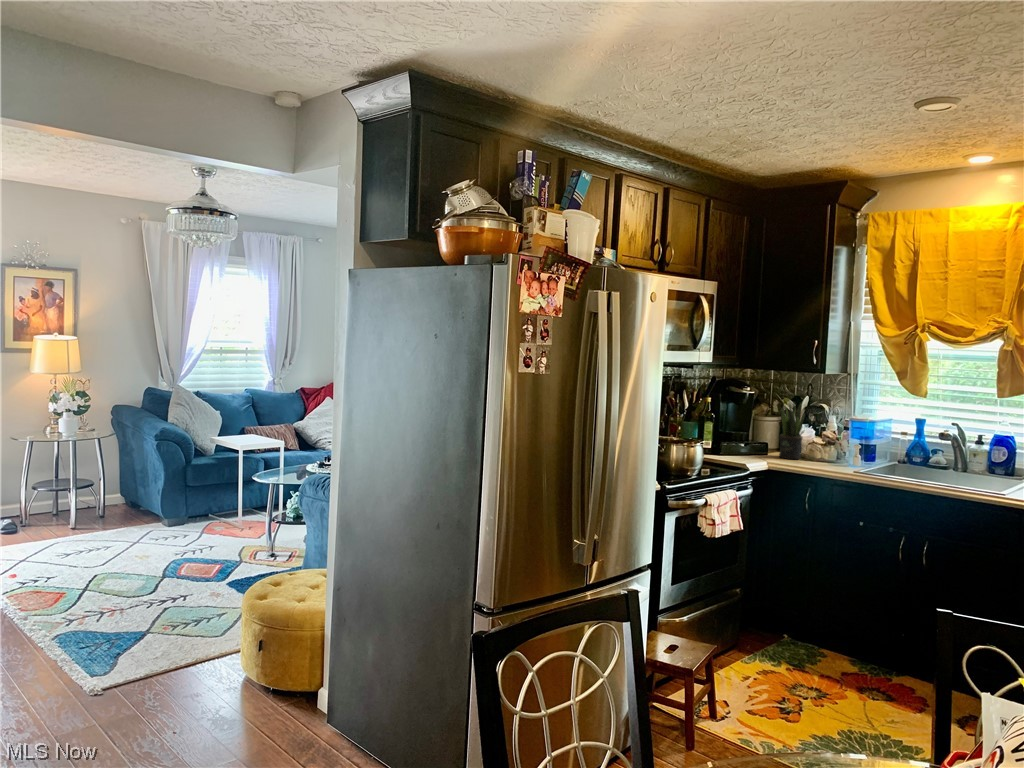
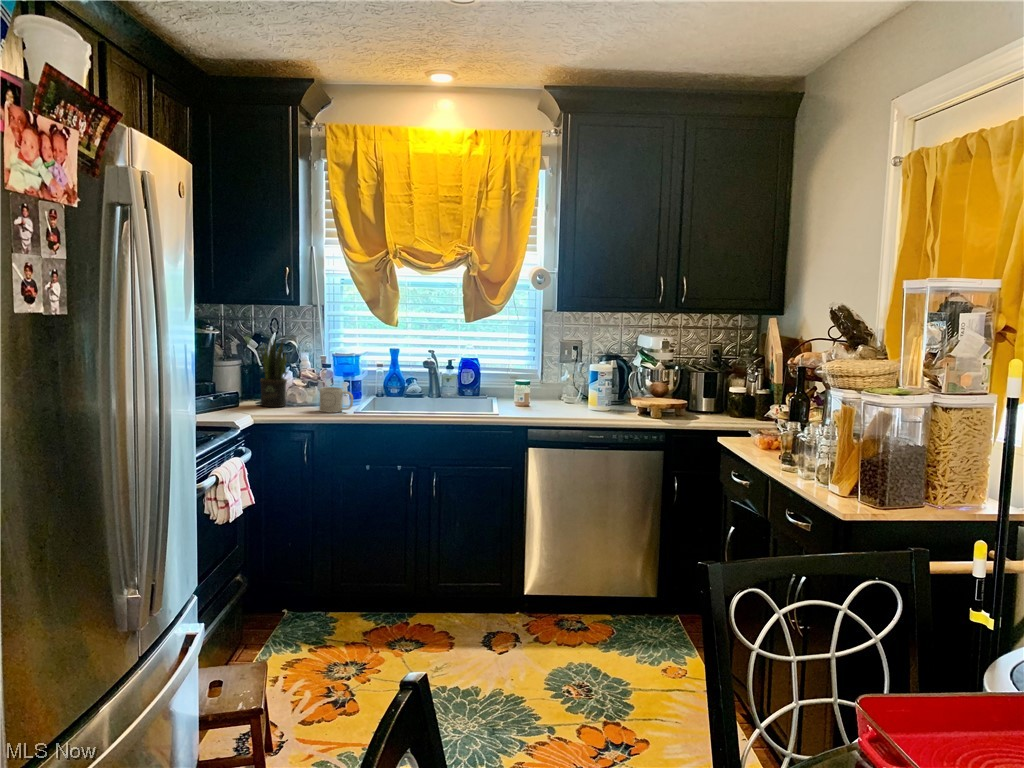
mug: none [824,447,855,470] -> present [319,387,353,413]

